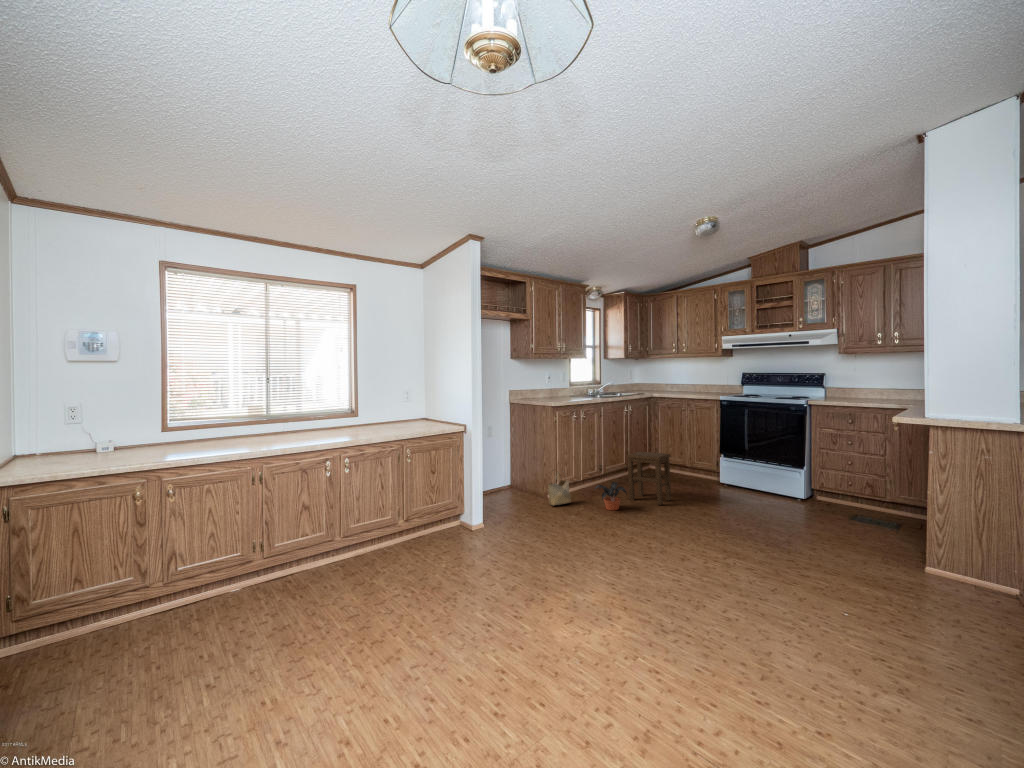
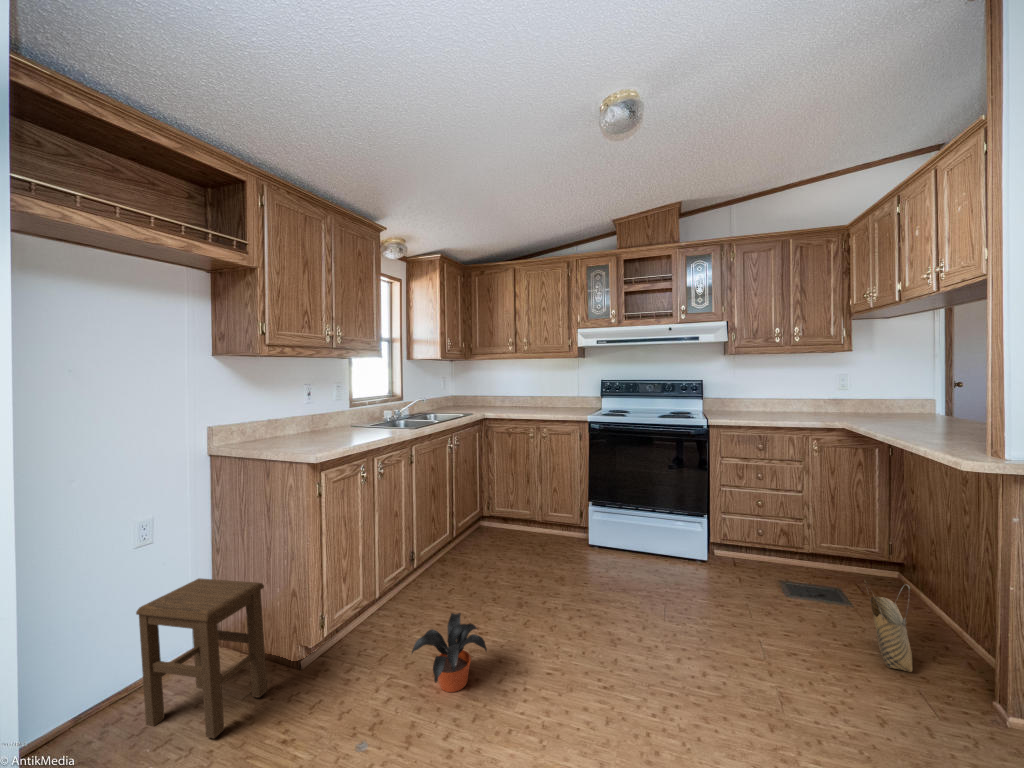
stool: present [627,452,671,505] -> present [136,578,267,739]
woven basket: present [548,472,571,505] -> present [870,586,912,672]

